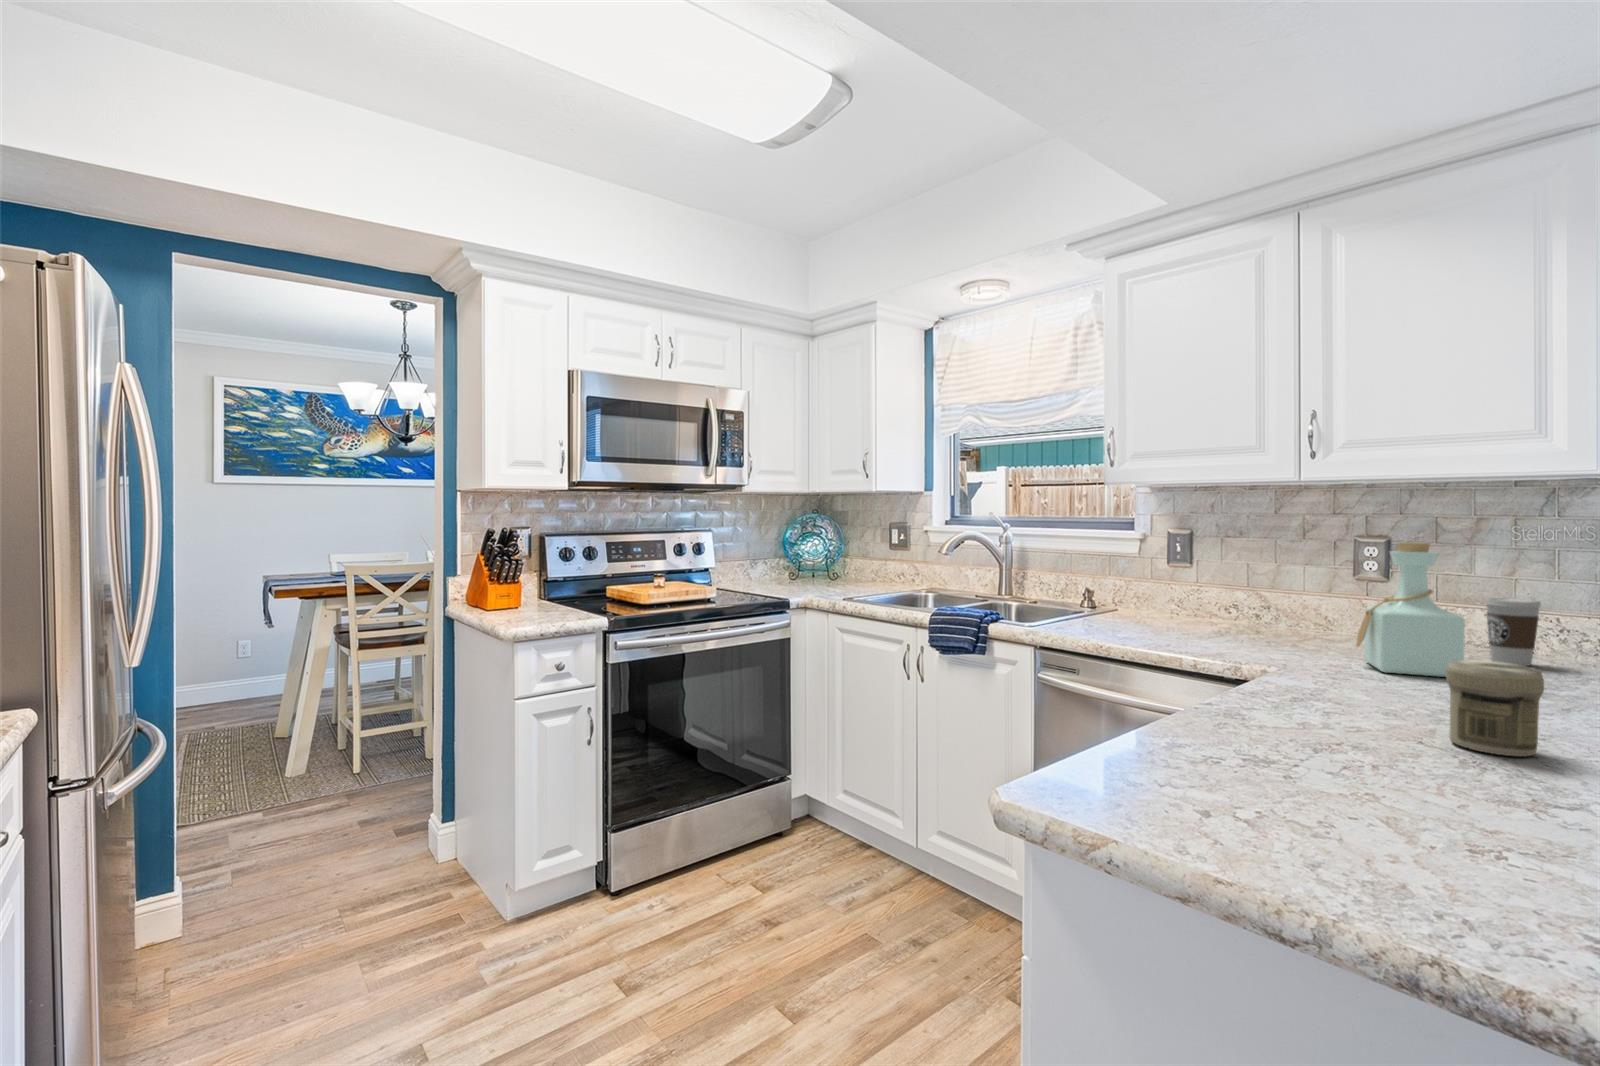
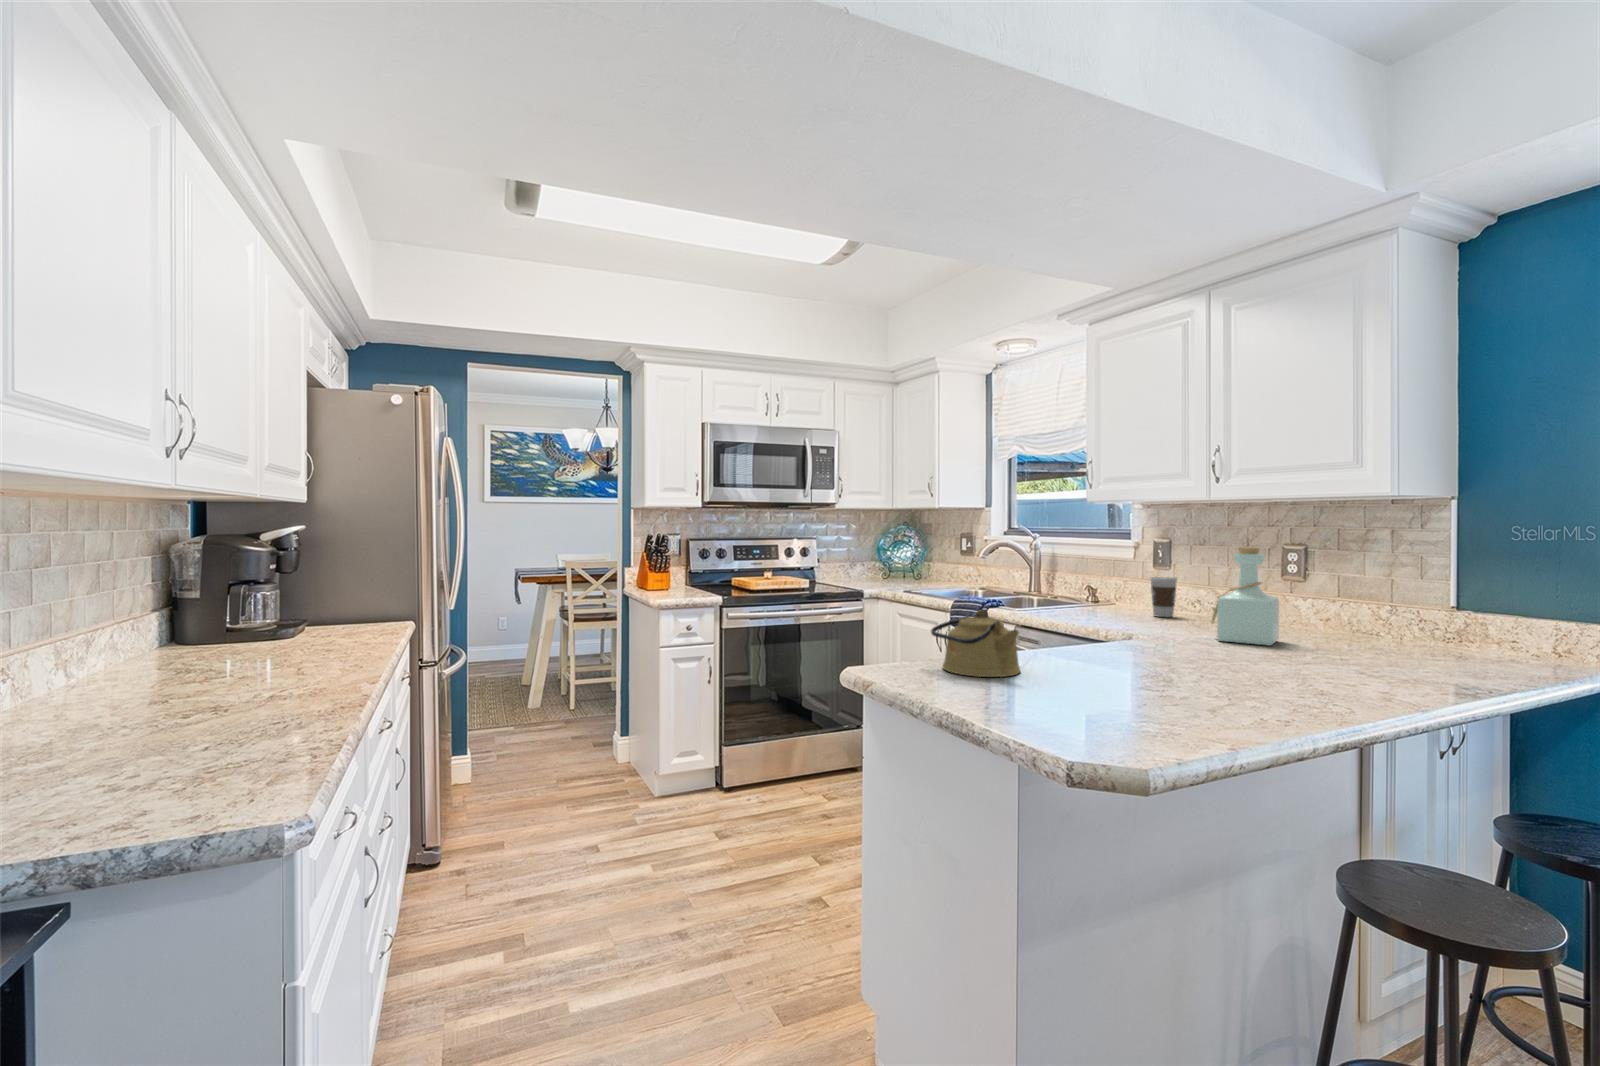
coffee cup: present [1485,597,1541,666] -> present [1150,577,1177,617]
jar: present [1446,659,1544,756] -> none [1143,617,1192,673]
kettle: none [1156,667,1380,804] -> present [931,610,1020,677]

